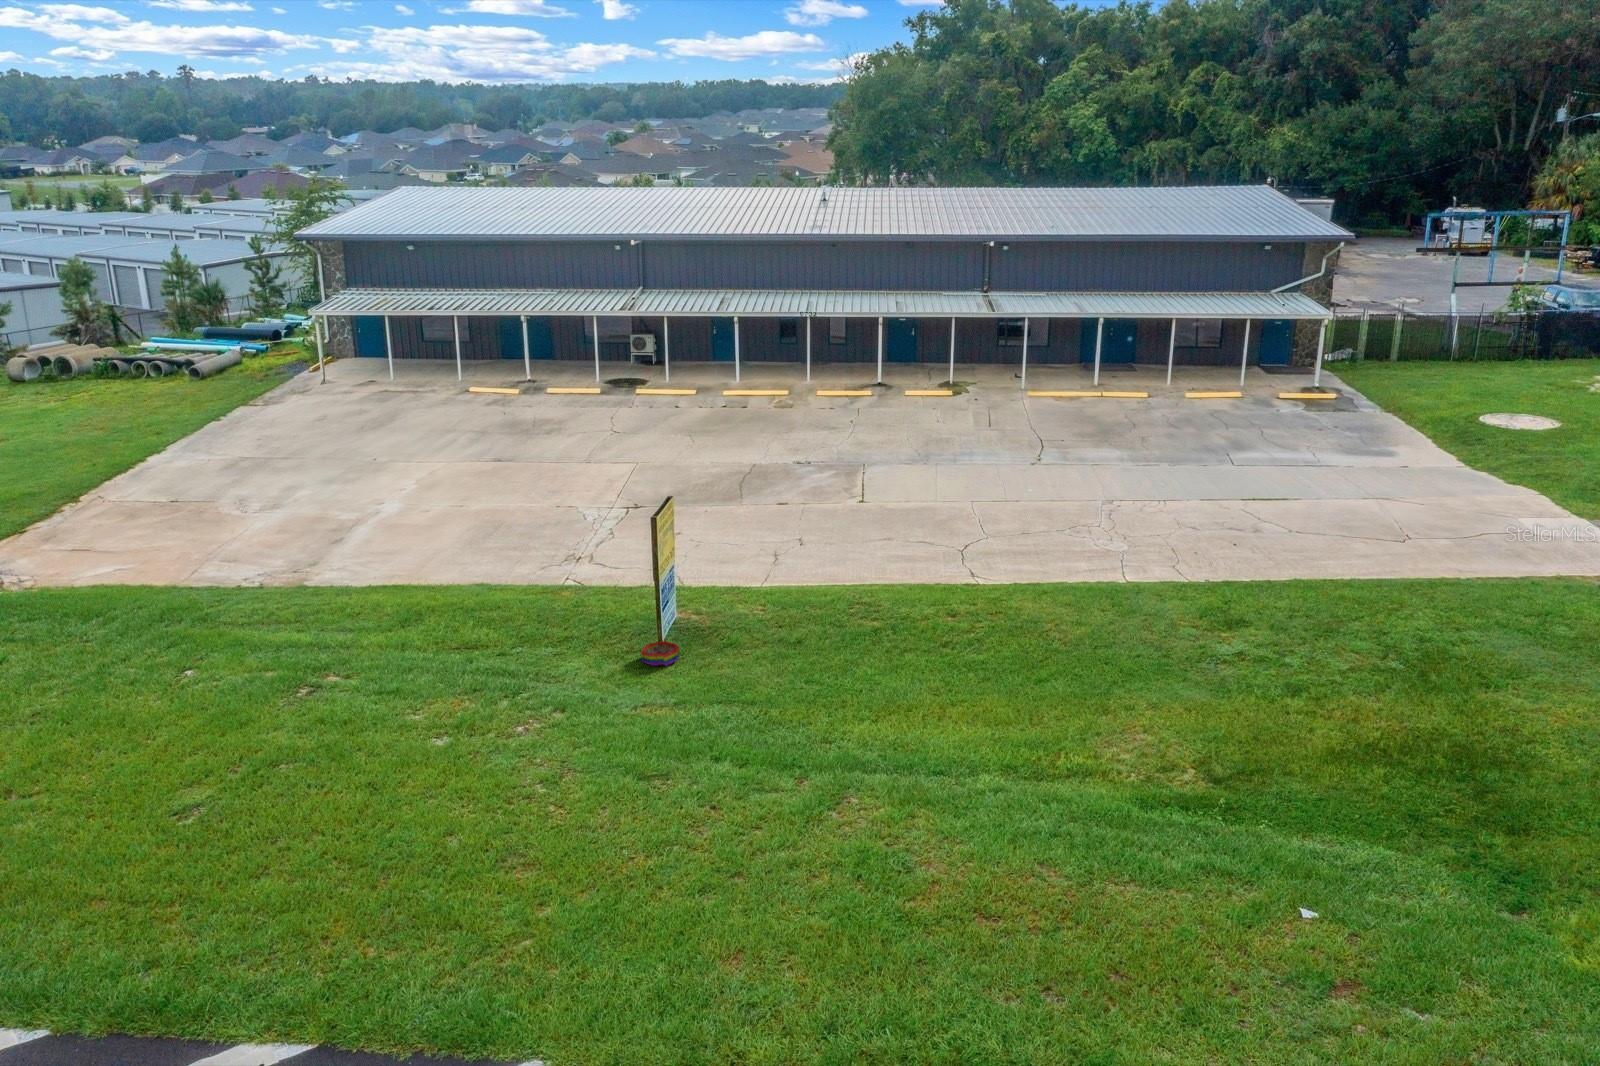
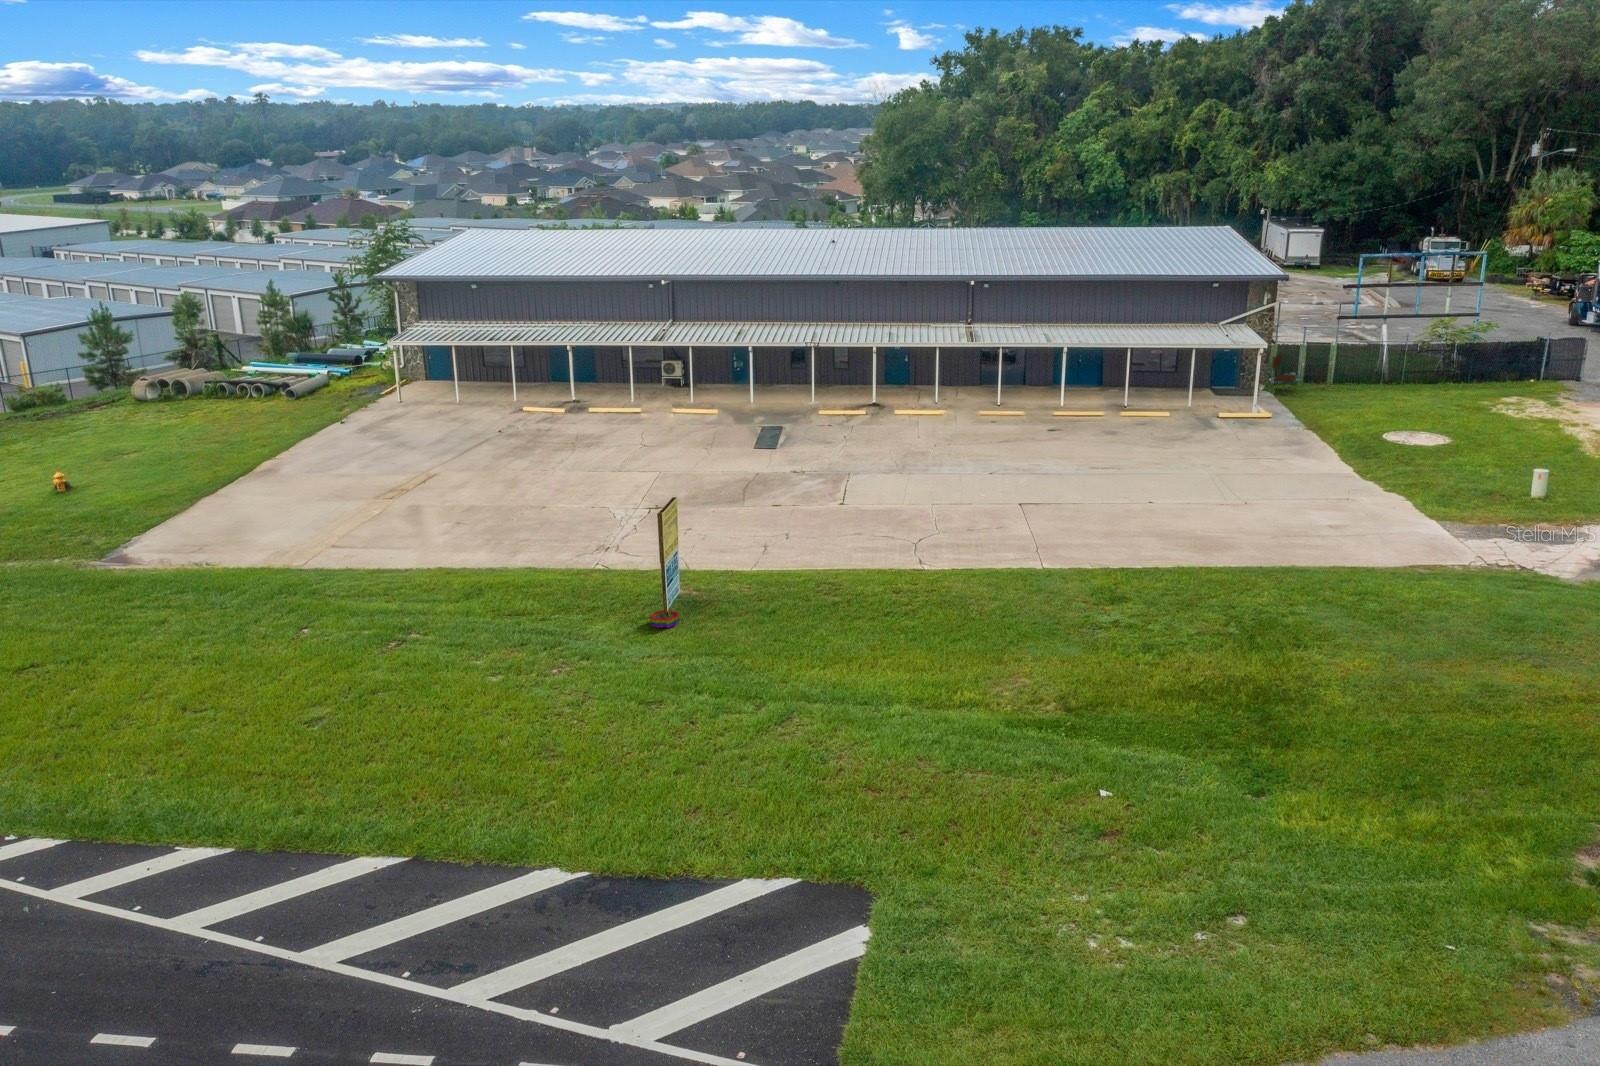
bench: none [1328,327,1356,374] -> present [1271,355,1296,395]

